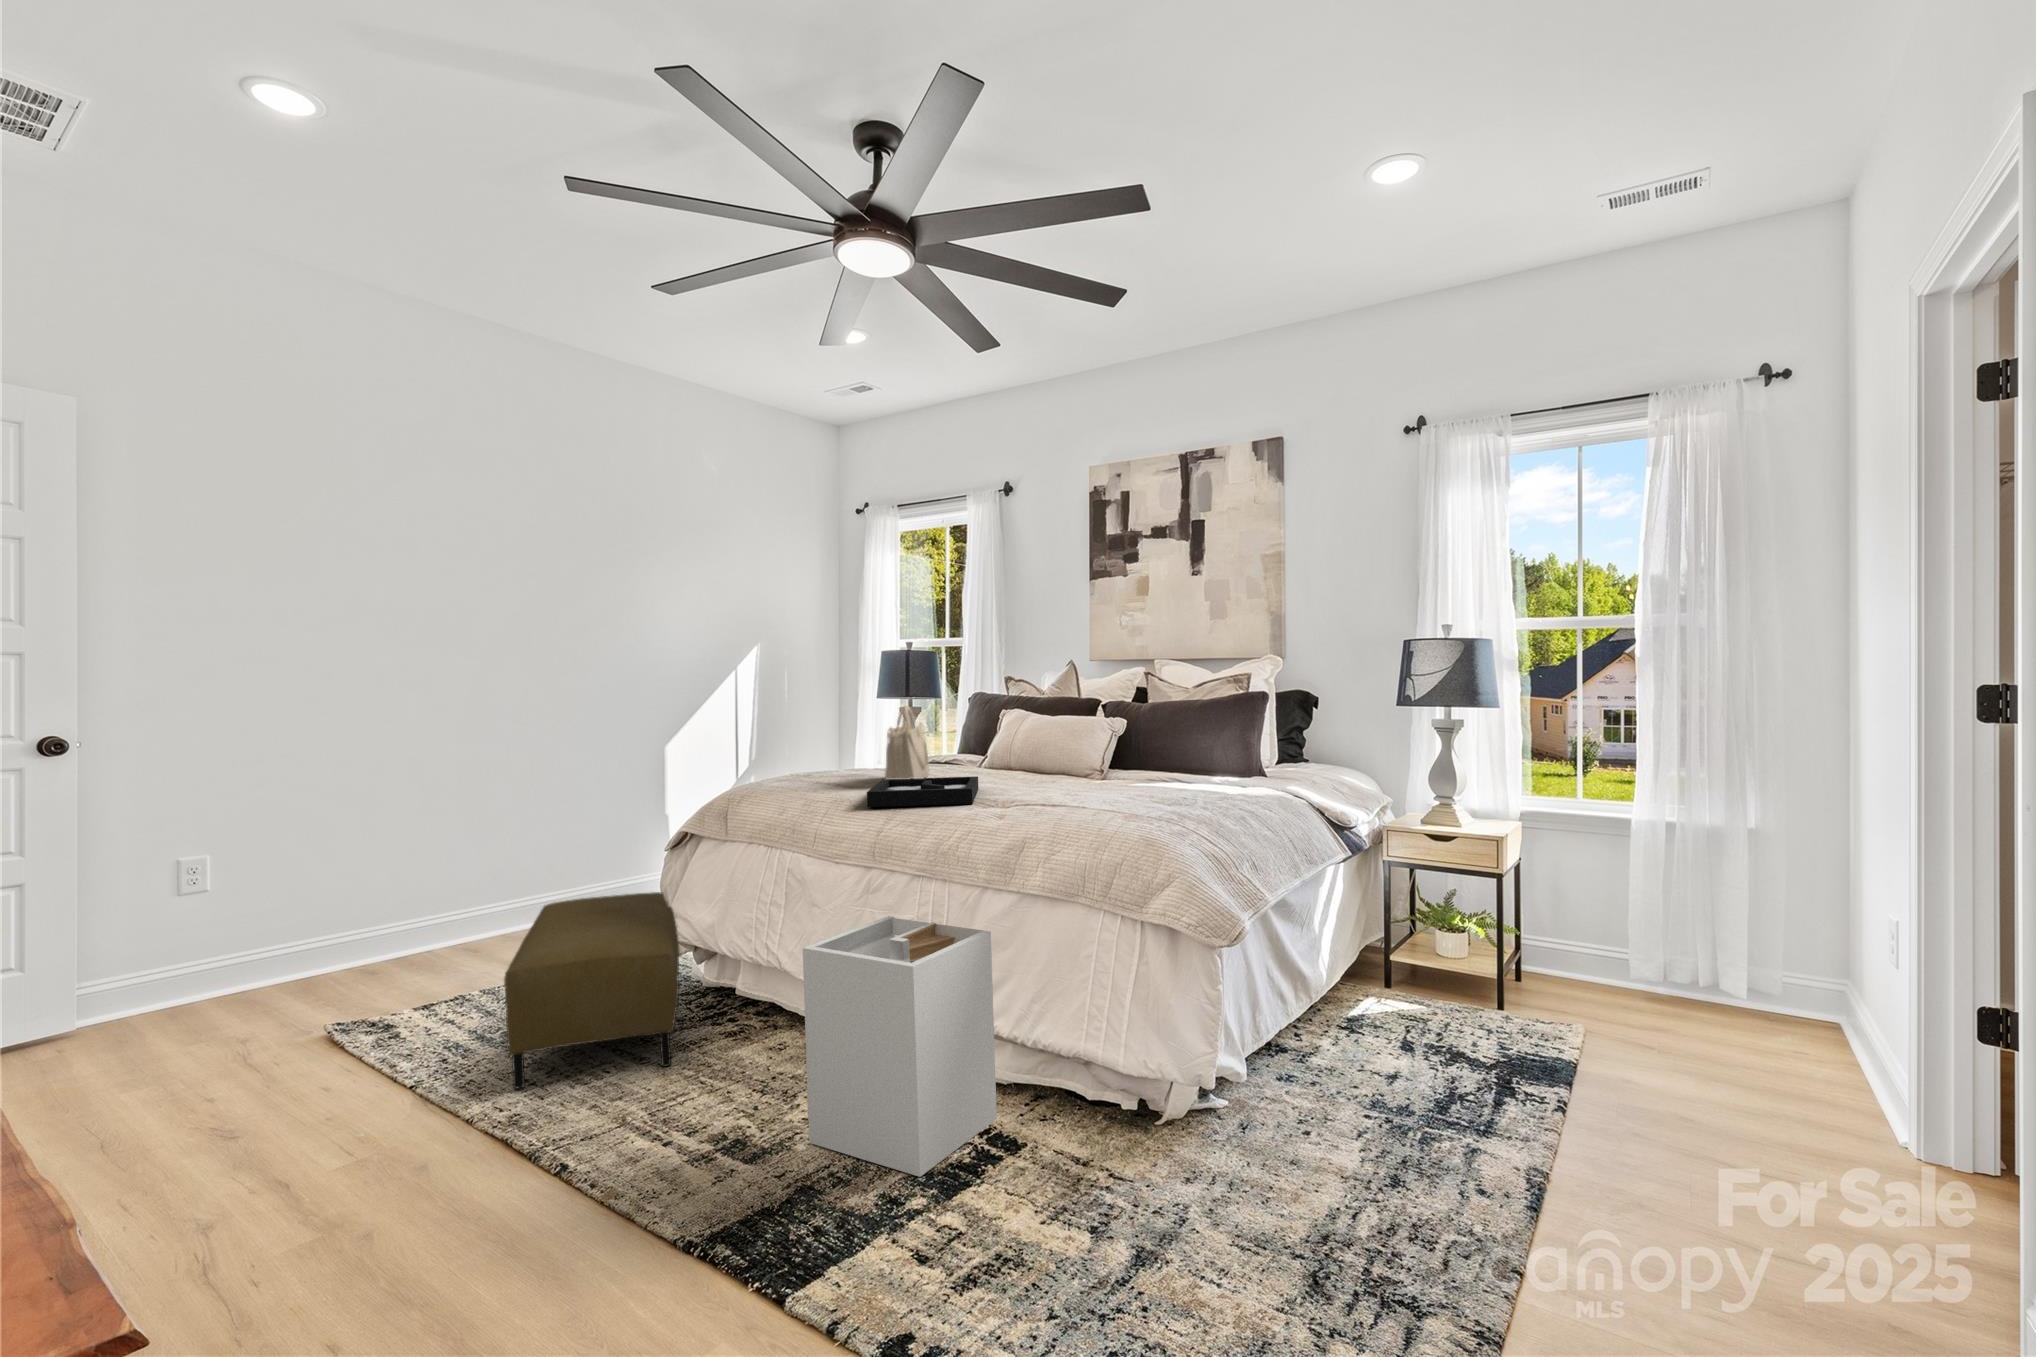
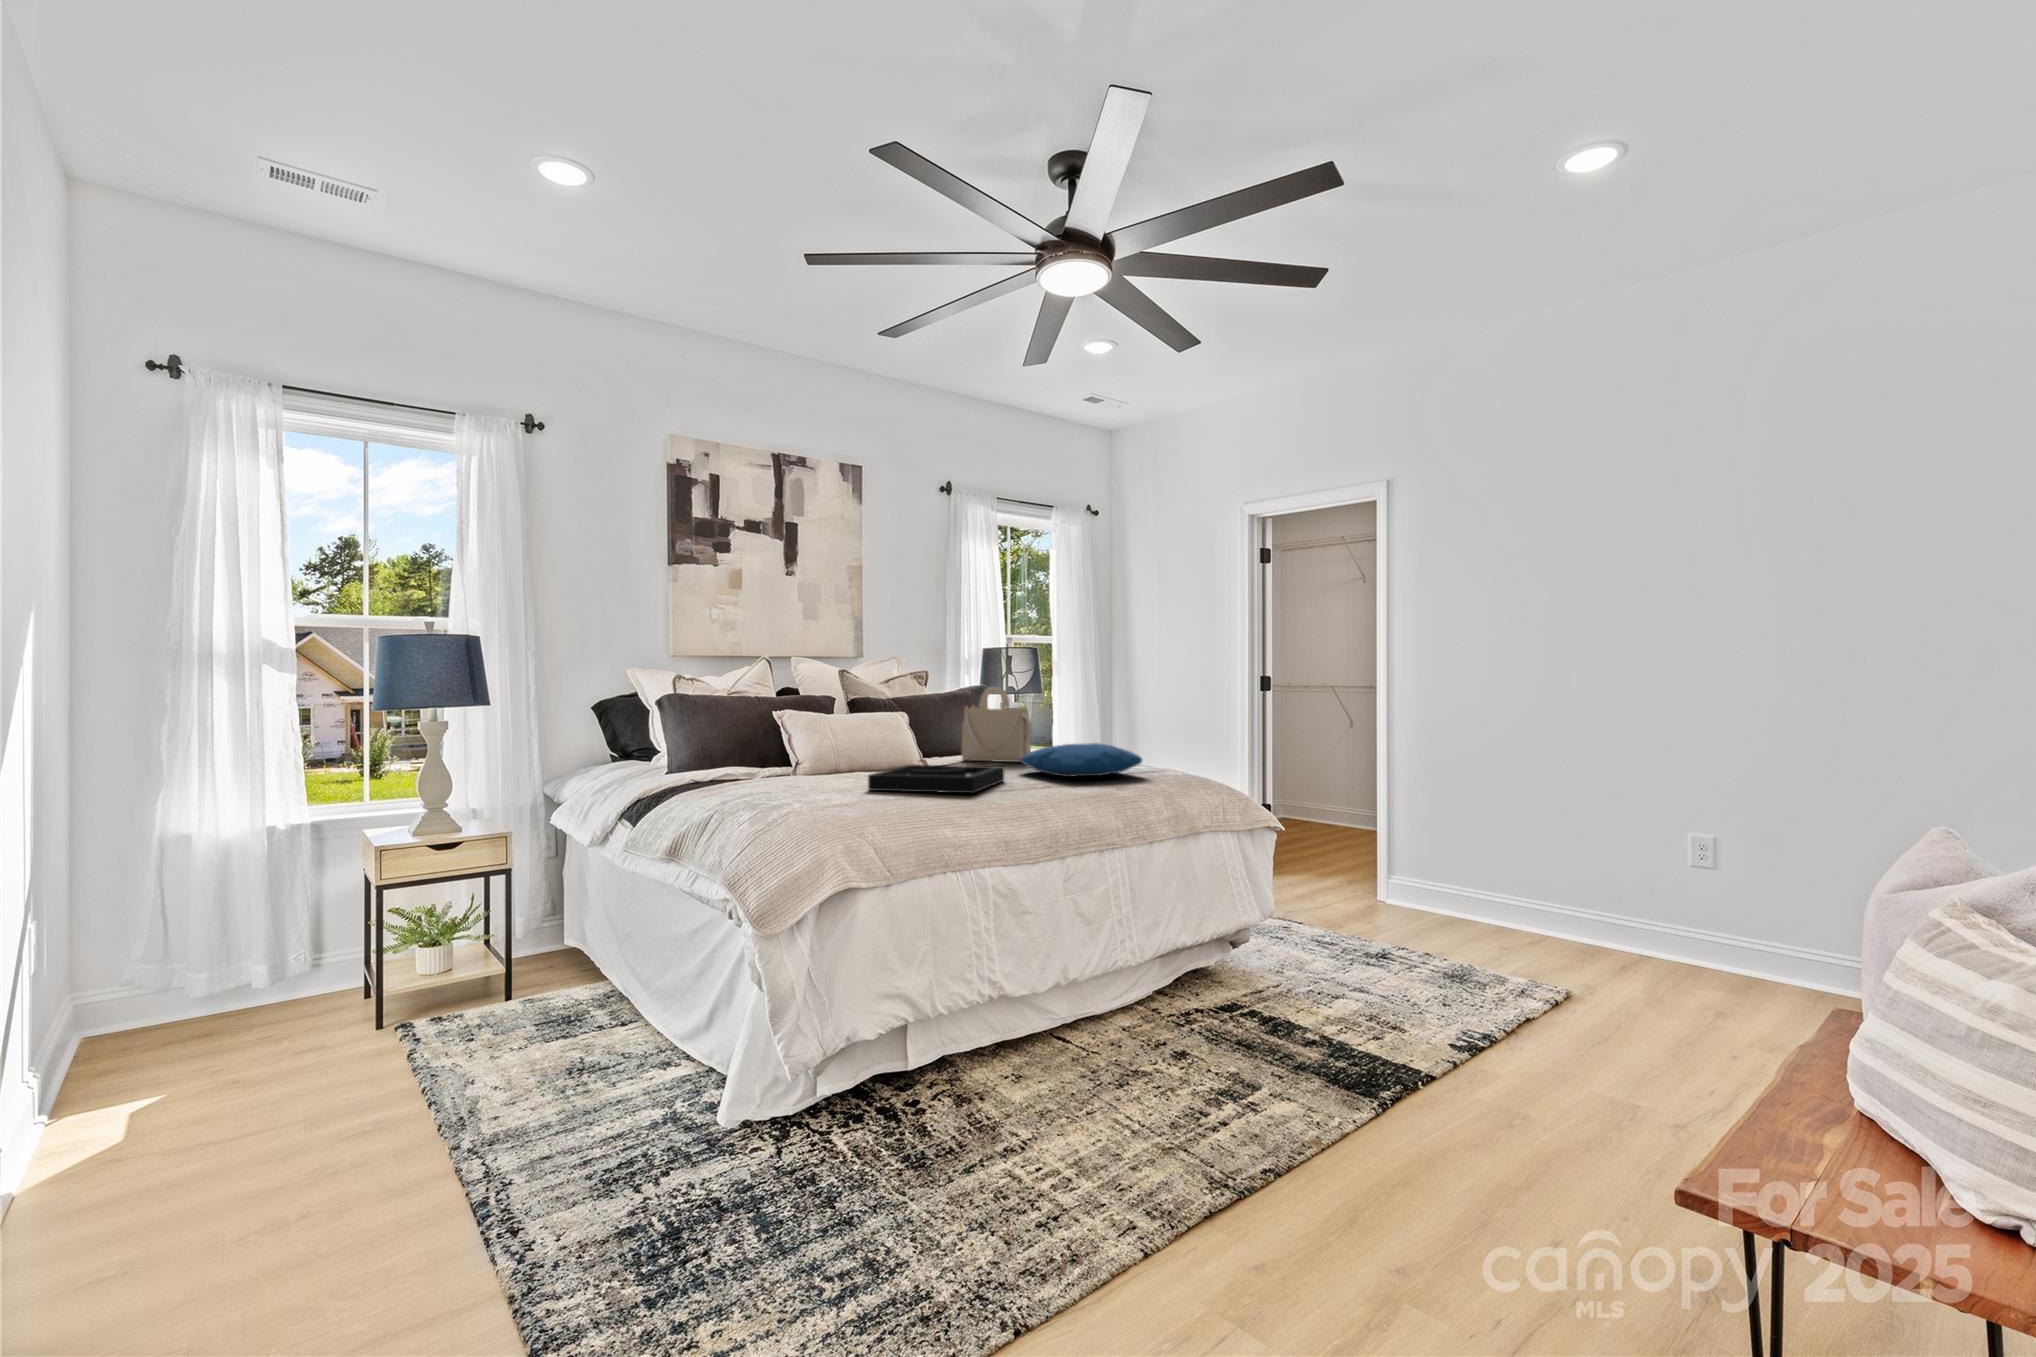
handbag: present [885,705,929,779] -> present [962,687,1032,762]
pillow: none [977,775,1122,815] -> present [1020,743,1142,777]
ottoman: present [504,892,679,1089] -> none [562,985,1018,1261]
laundry hamper: present [803,916,997,1177] -> none [1136,855,1296,1063]

